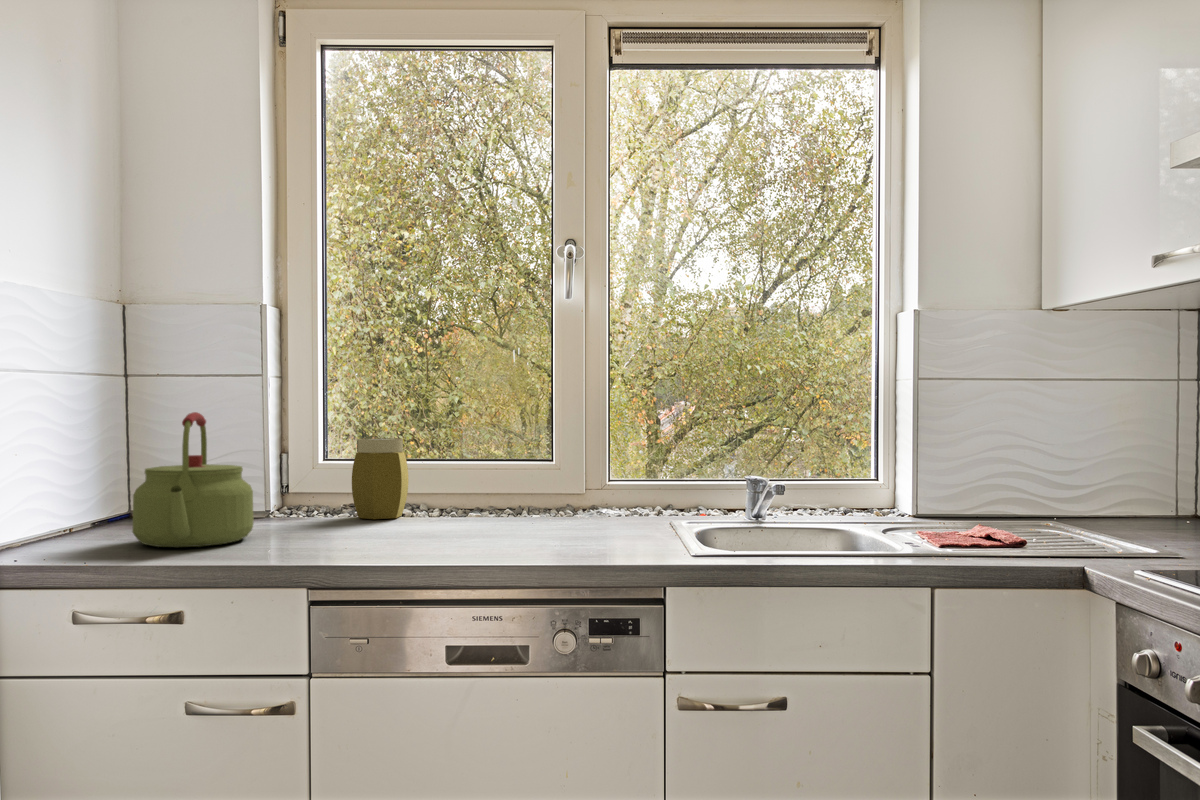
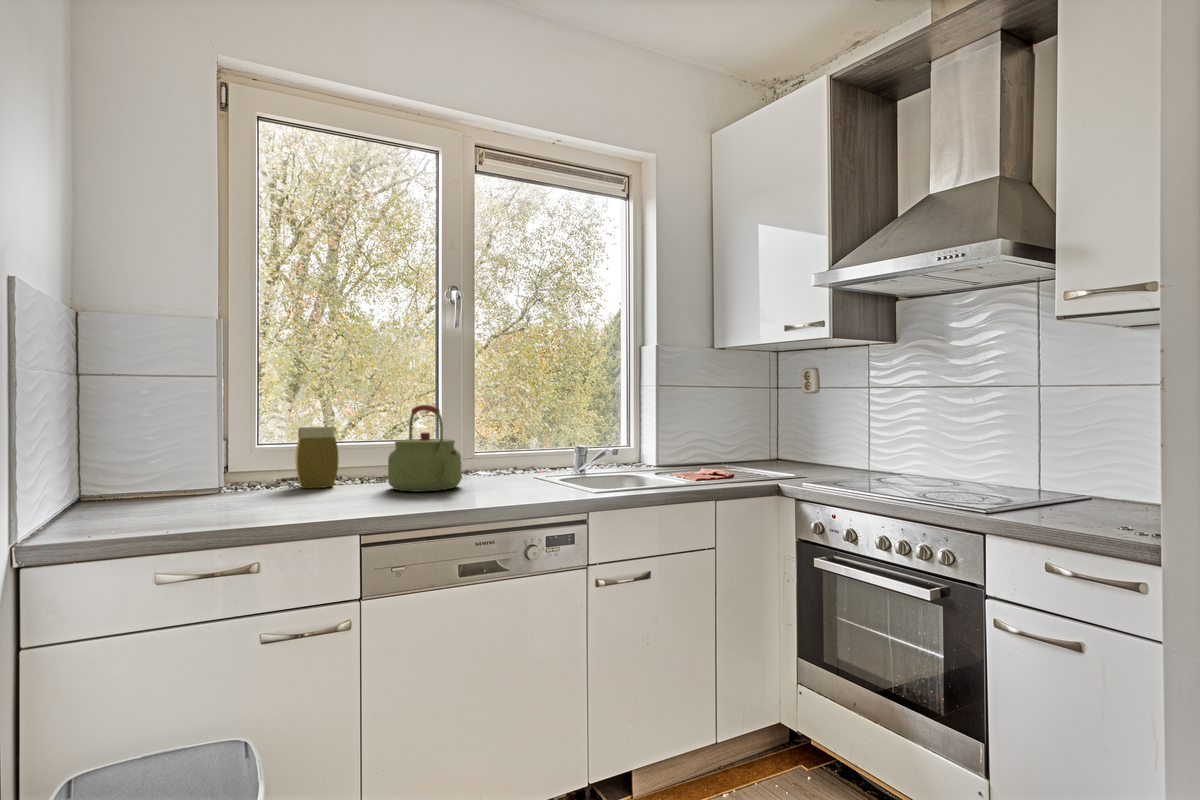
kettle: present [132,412,254,547] -> present [388,405,462,492]

